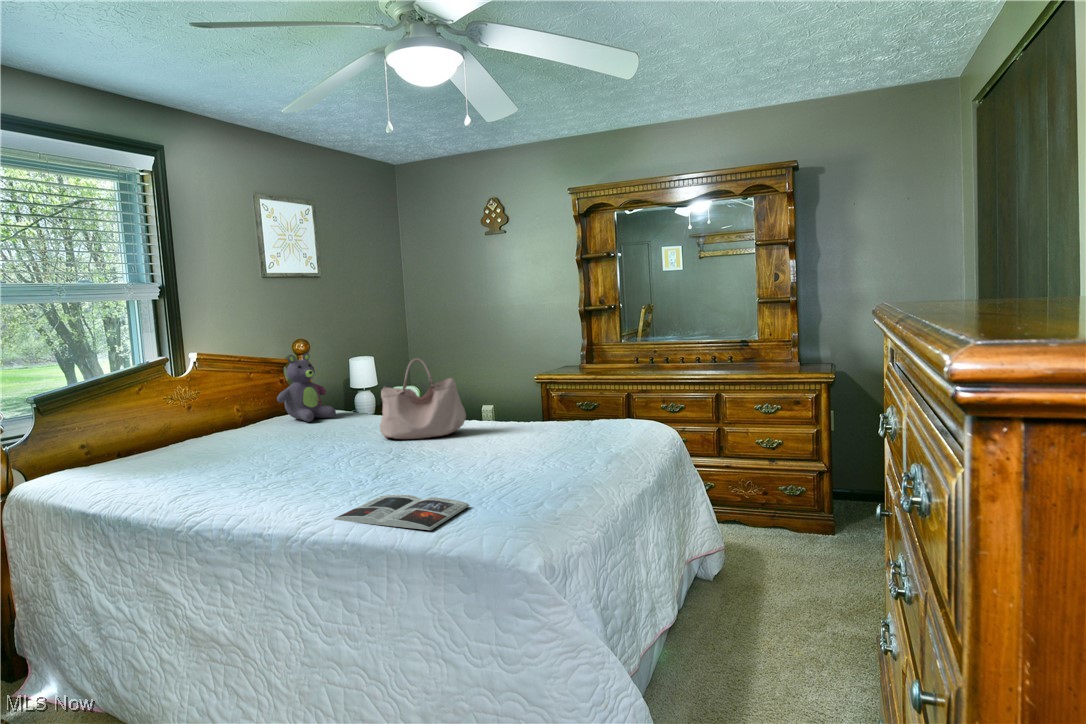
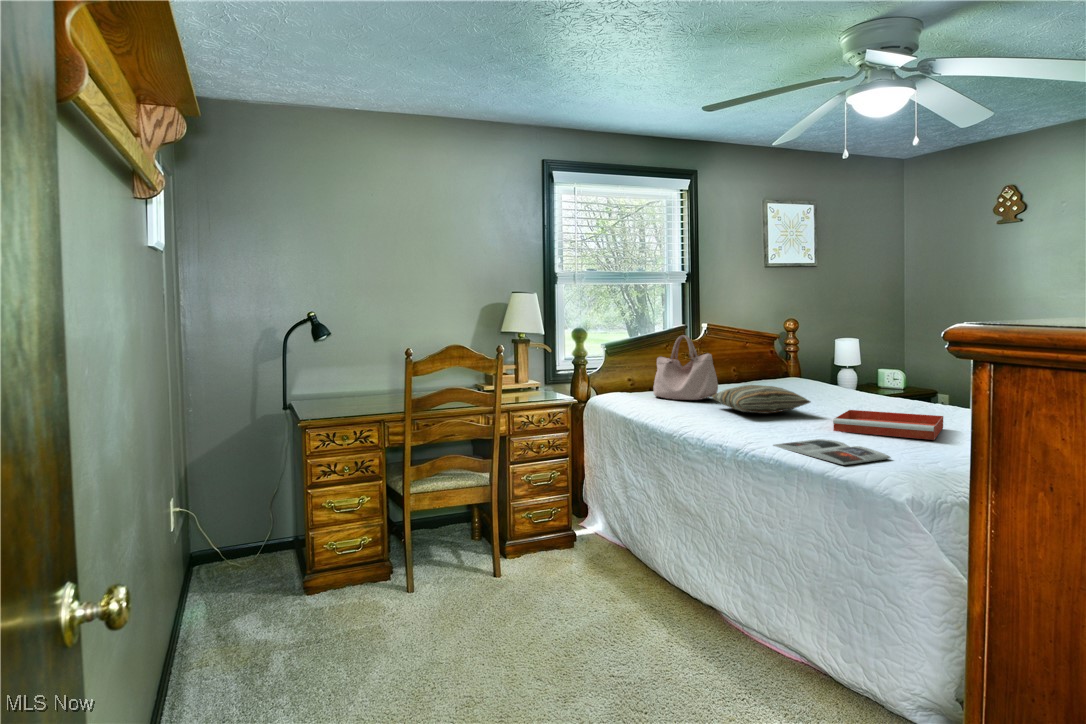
stuffed bear: present [277,353,336,422] -> none [763,330,811,387]
handbag: present [380,358,466,439] -> present [654,336,718,400]
pillow: none [225,431,355,471] -> present [712,385,810,414]
tray: none [390,439,491,478] -> present [833,410,943,440]

